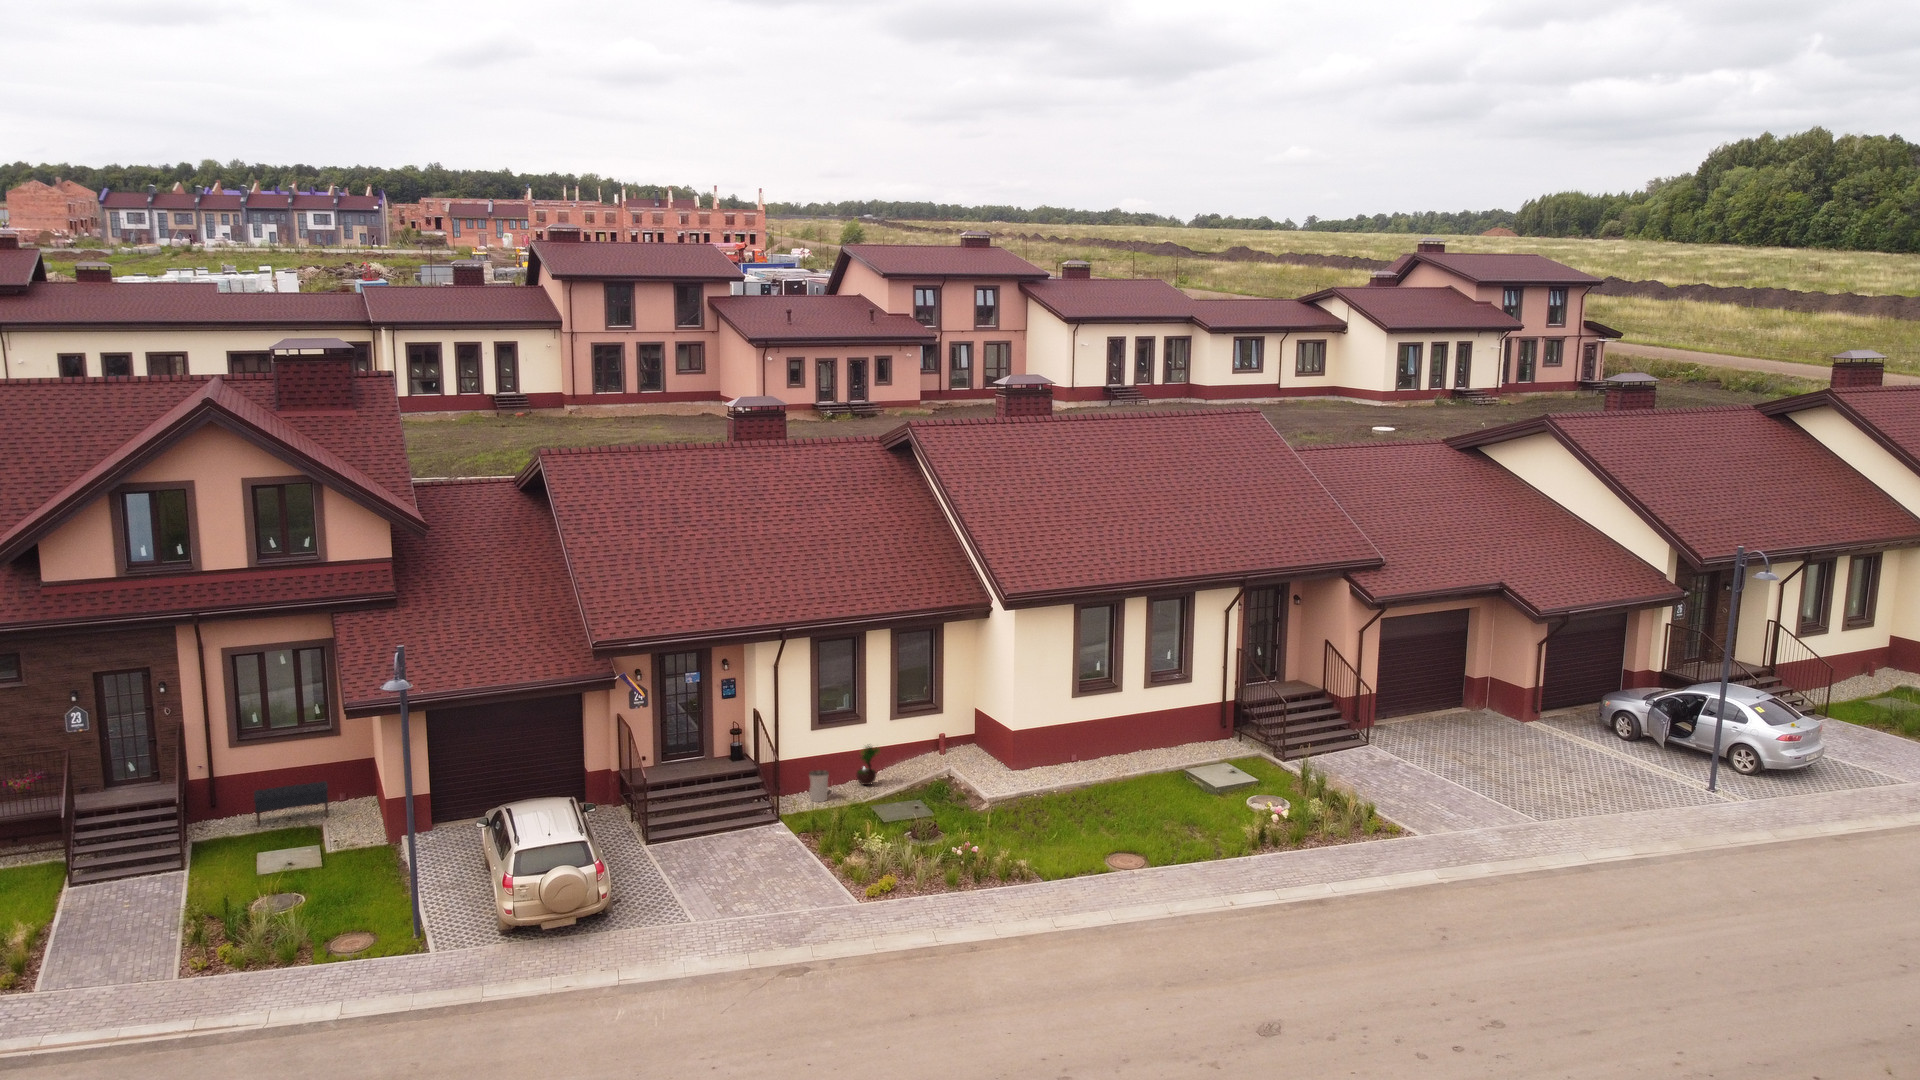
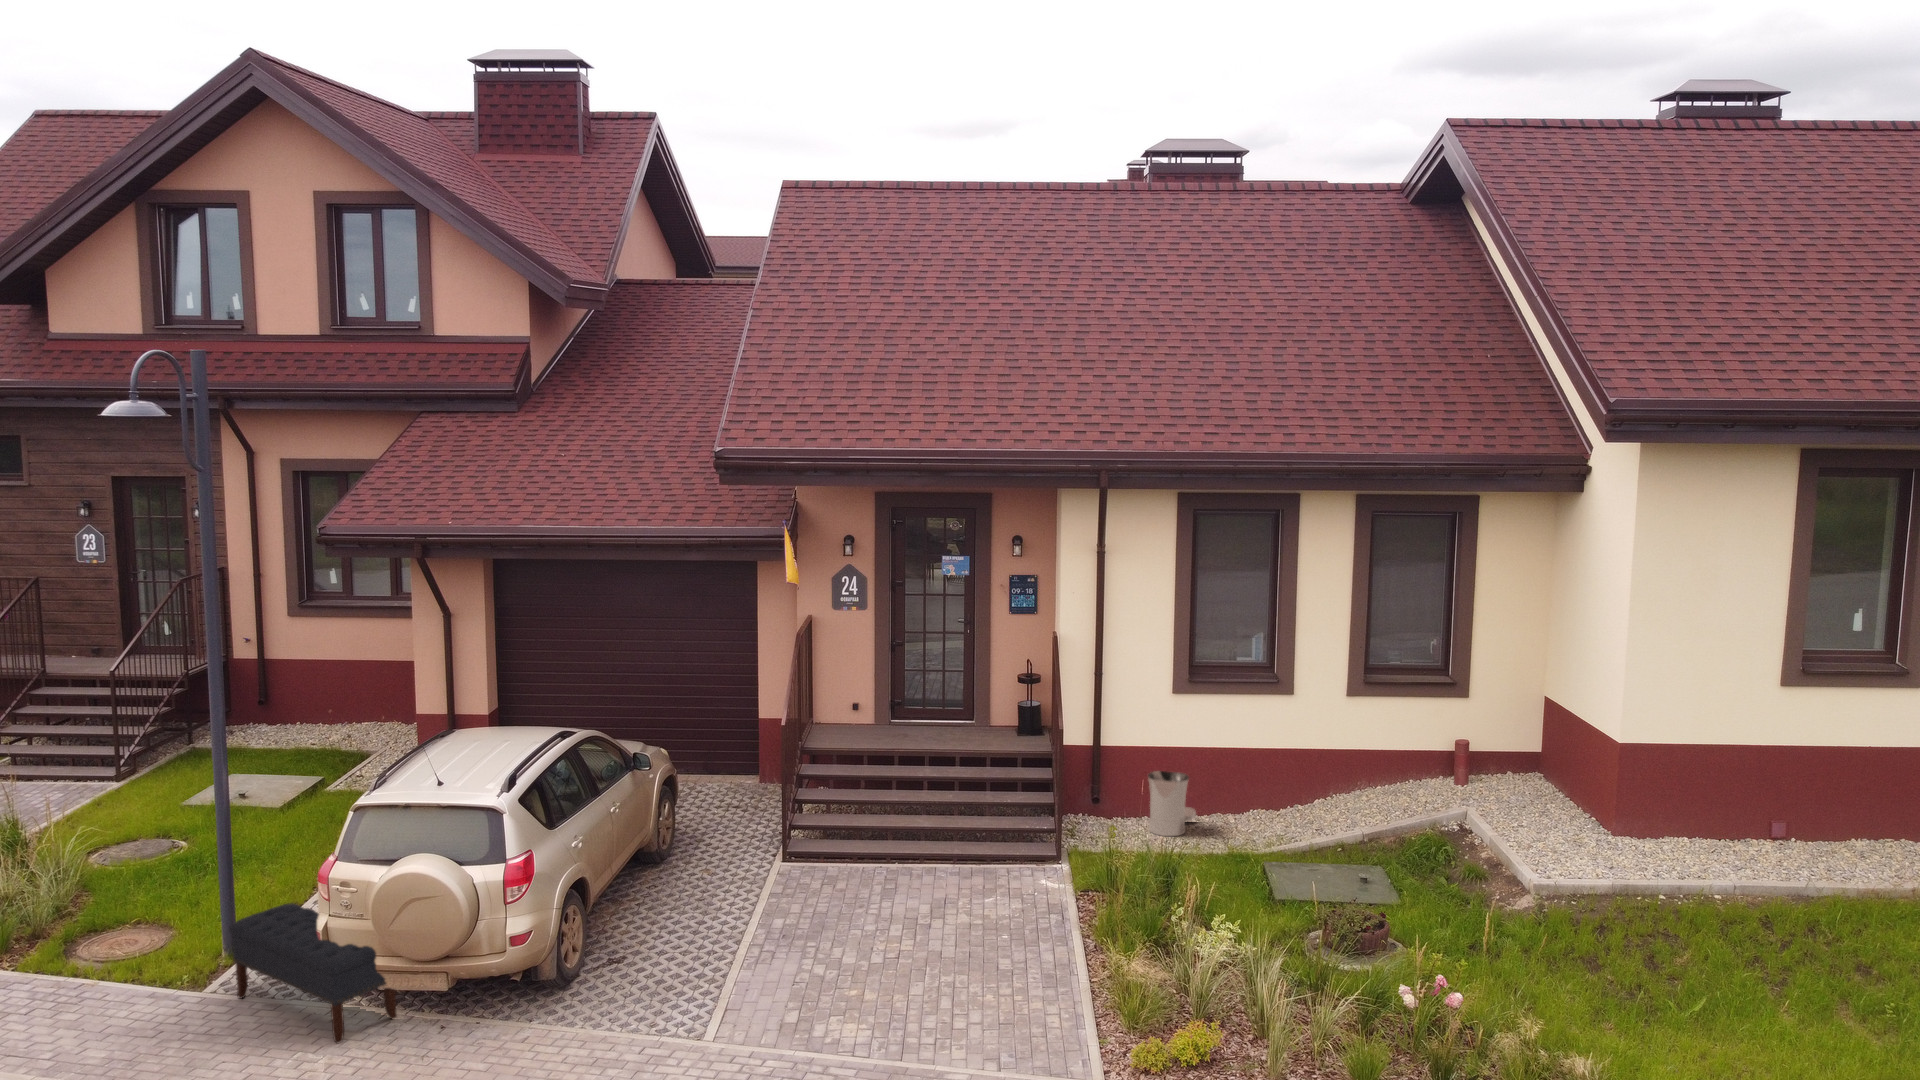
potted tree: present [856,746,879,785] -> none [1257,729,1313,820]
bench: present [254,781,328,826] -> present [229,903,397,1043]

